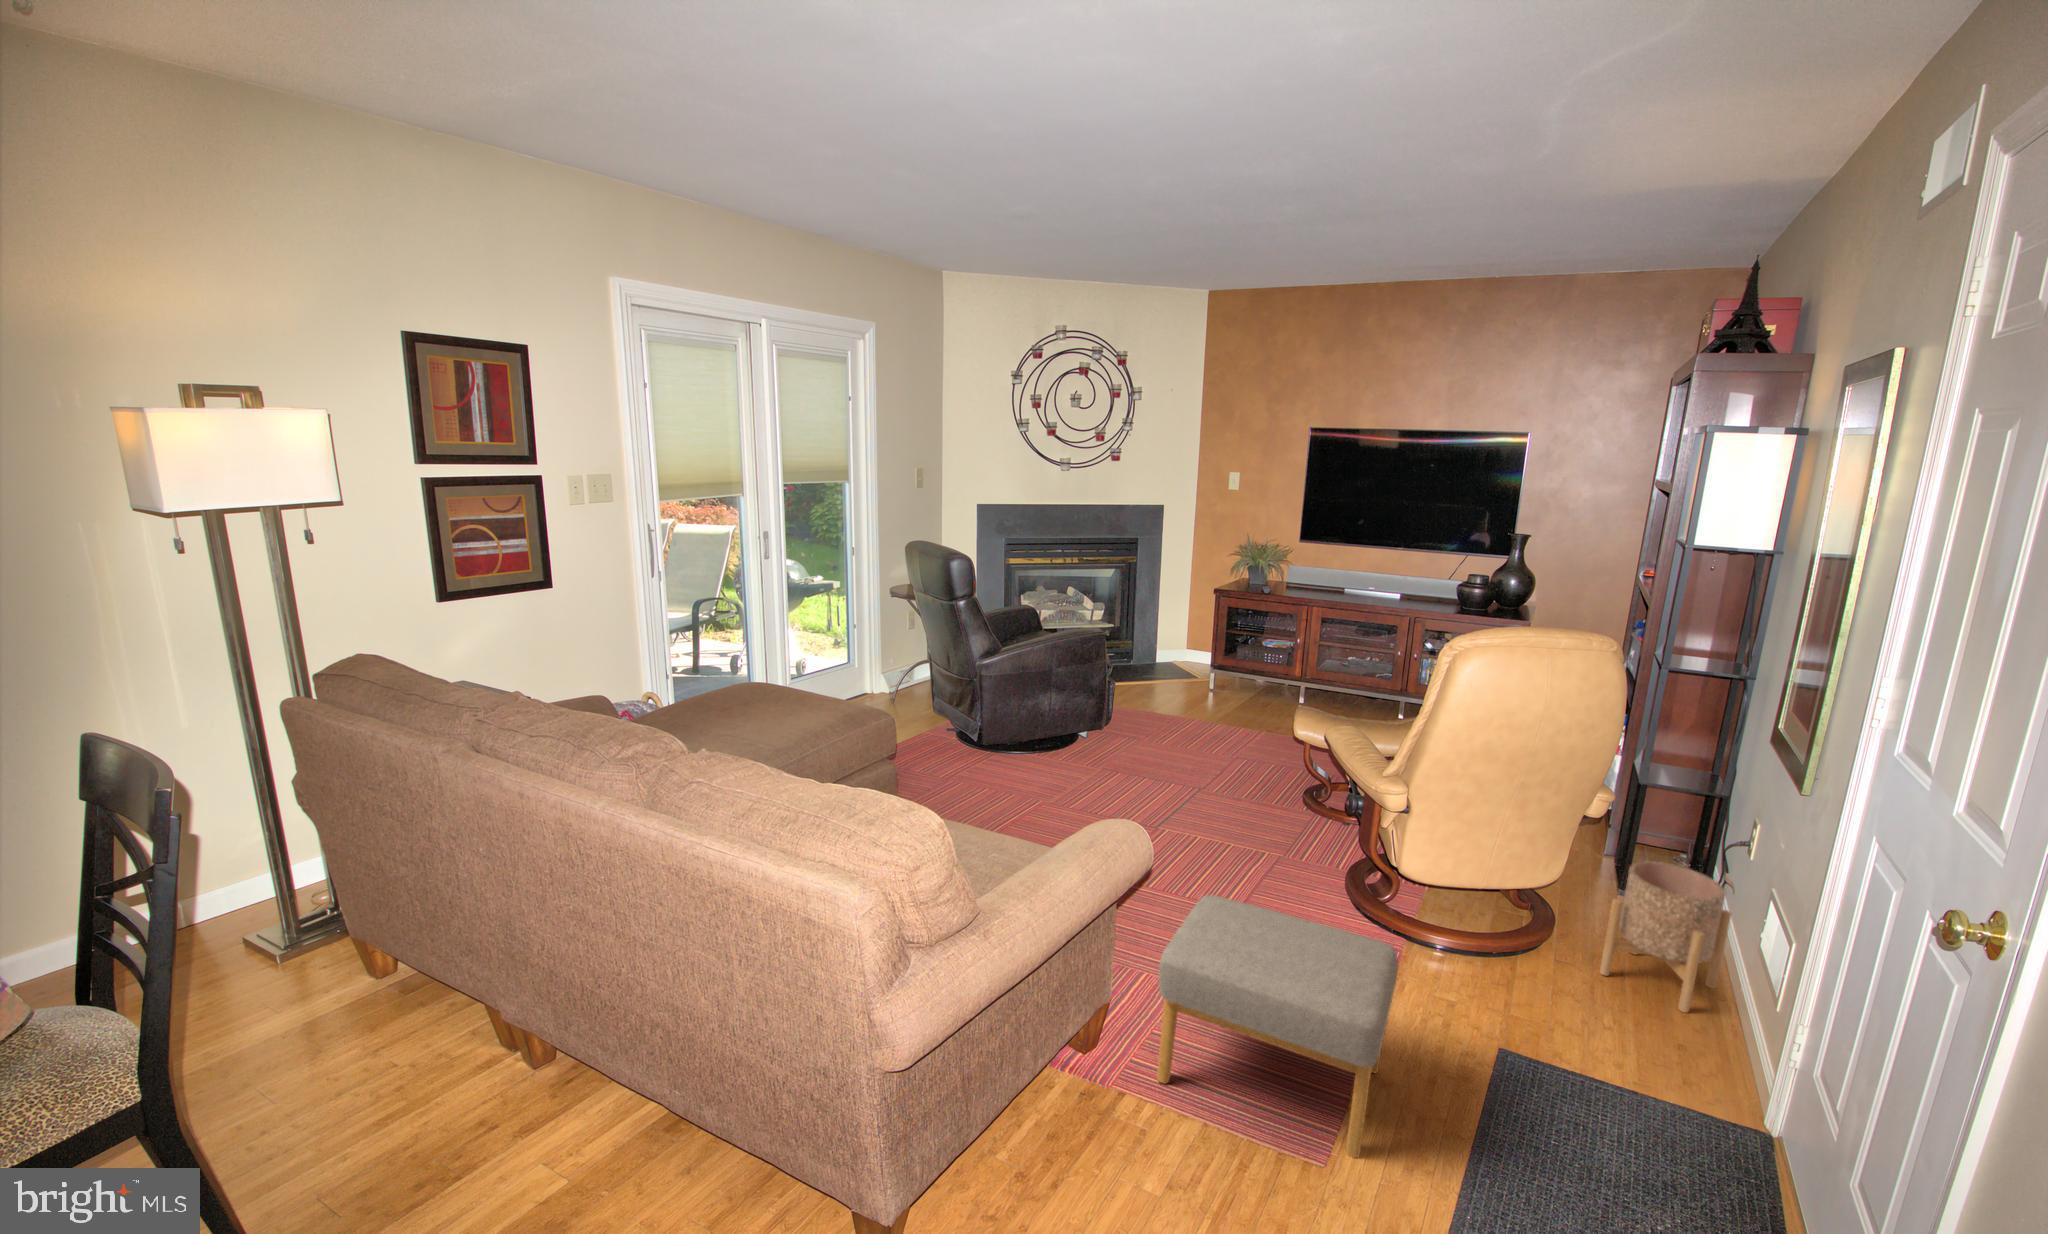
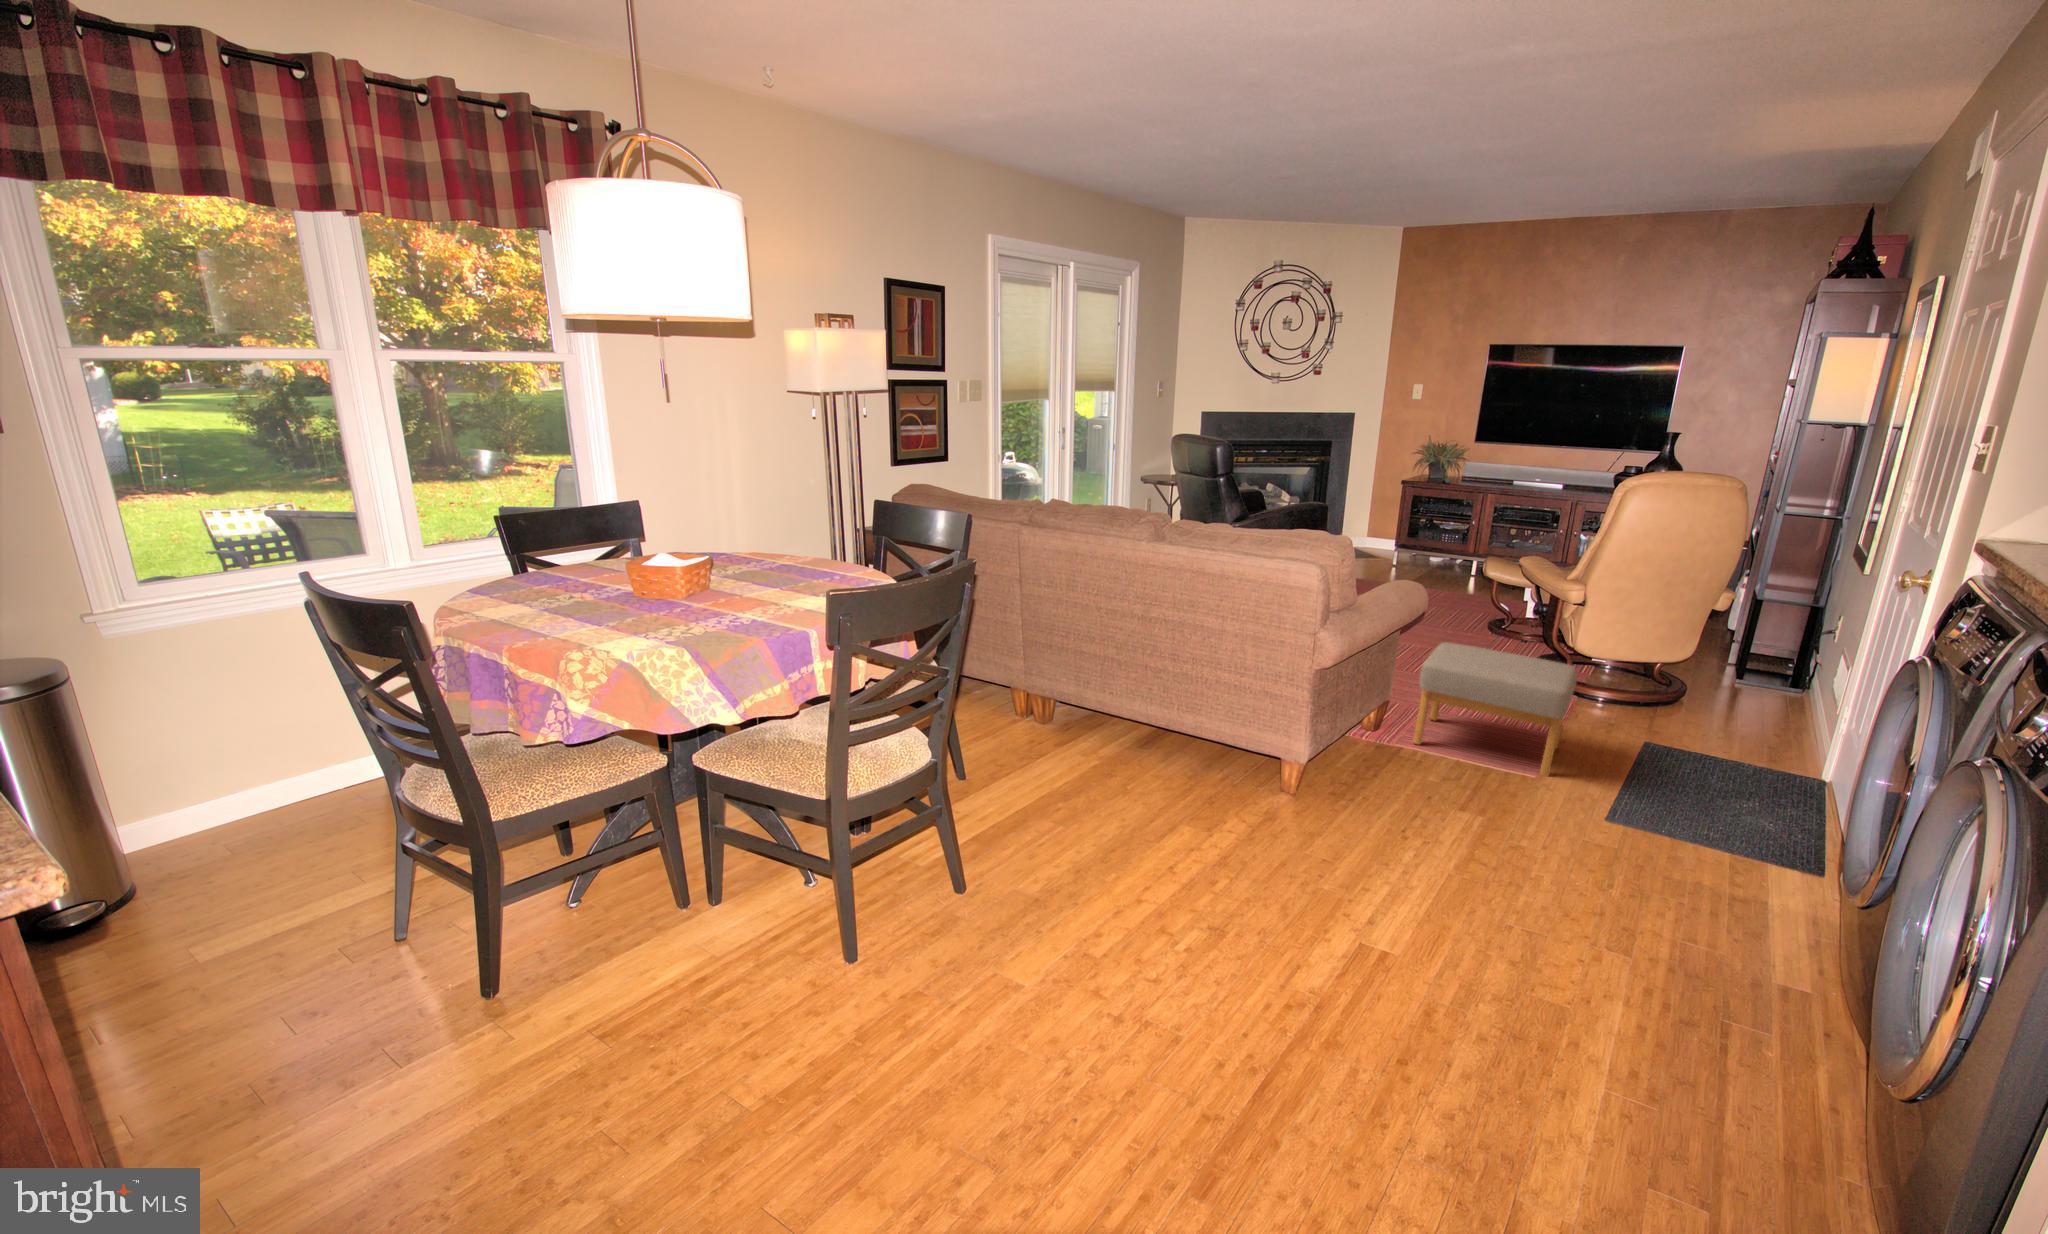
planter: present [1600,861,1731,1013] -> none [1716,643,1819,738]

